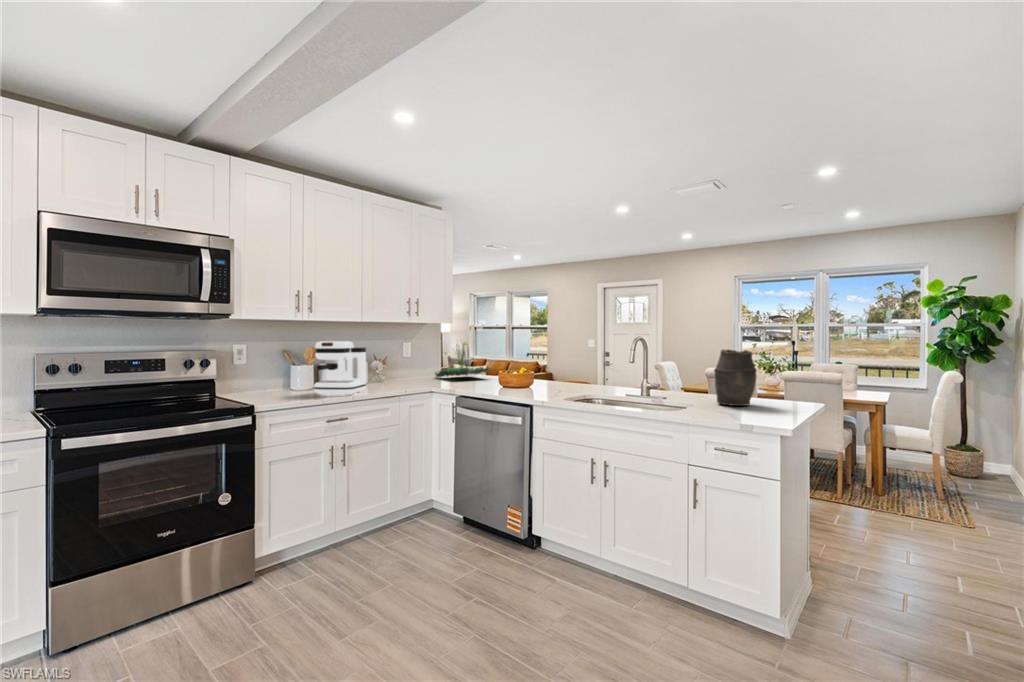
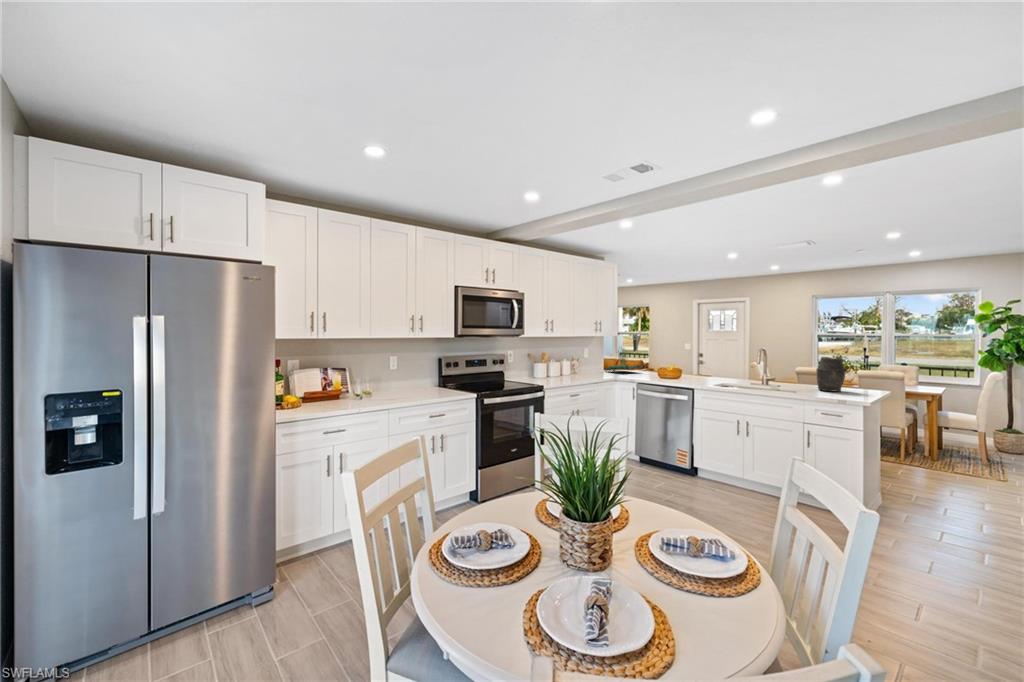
coffee maker: present [314,341,366,395] -> none [556,349,582,381]

